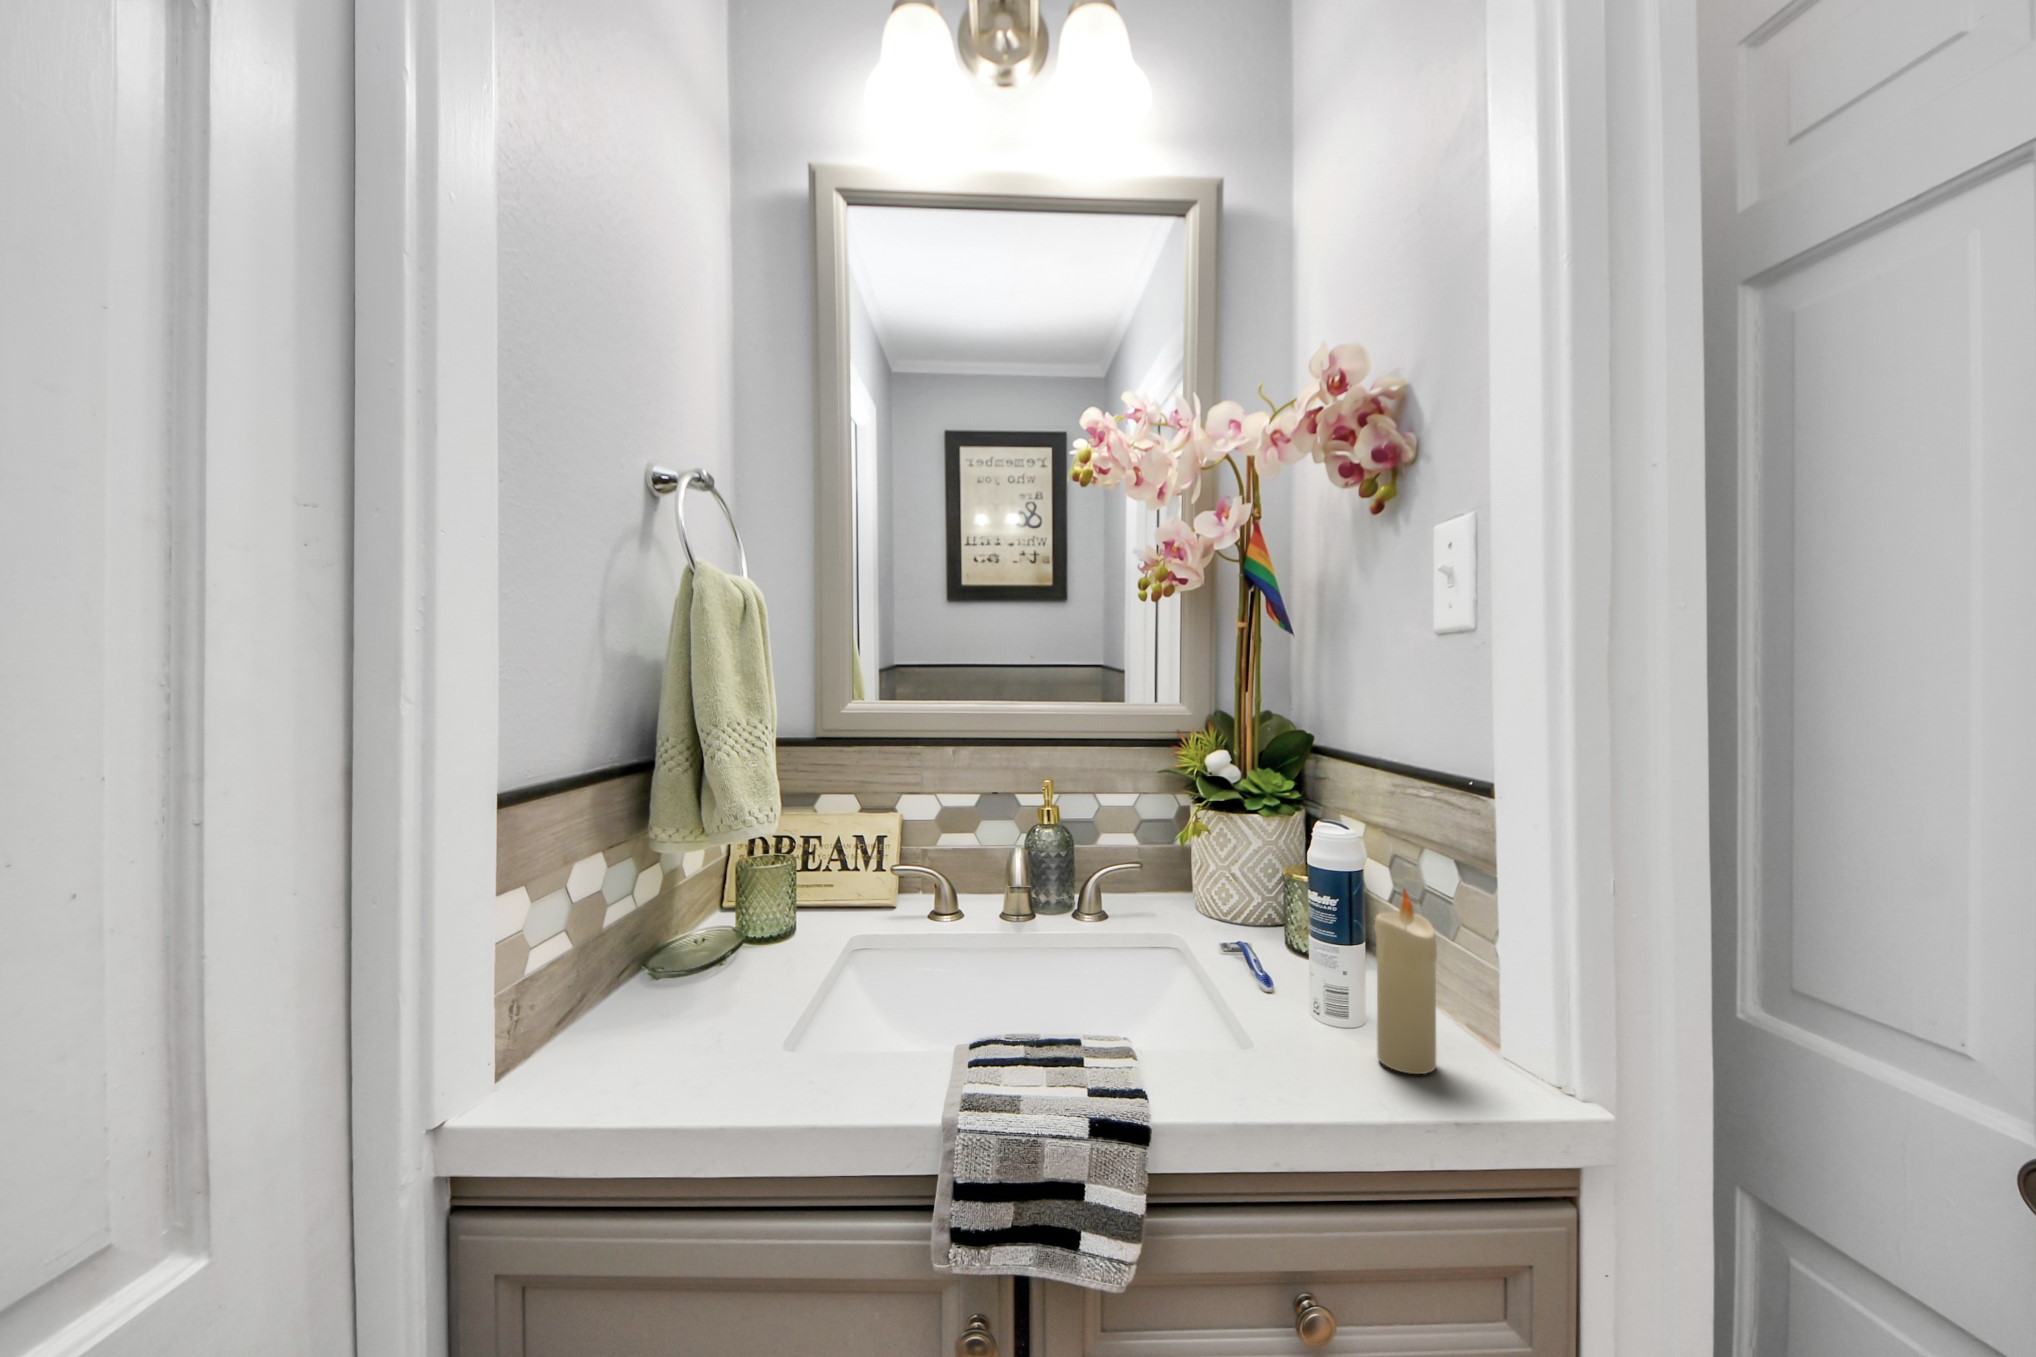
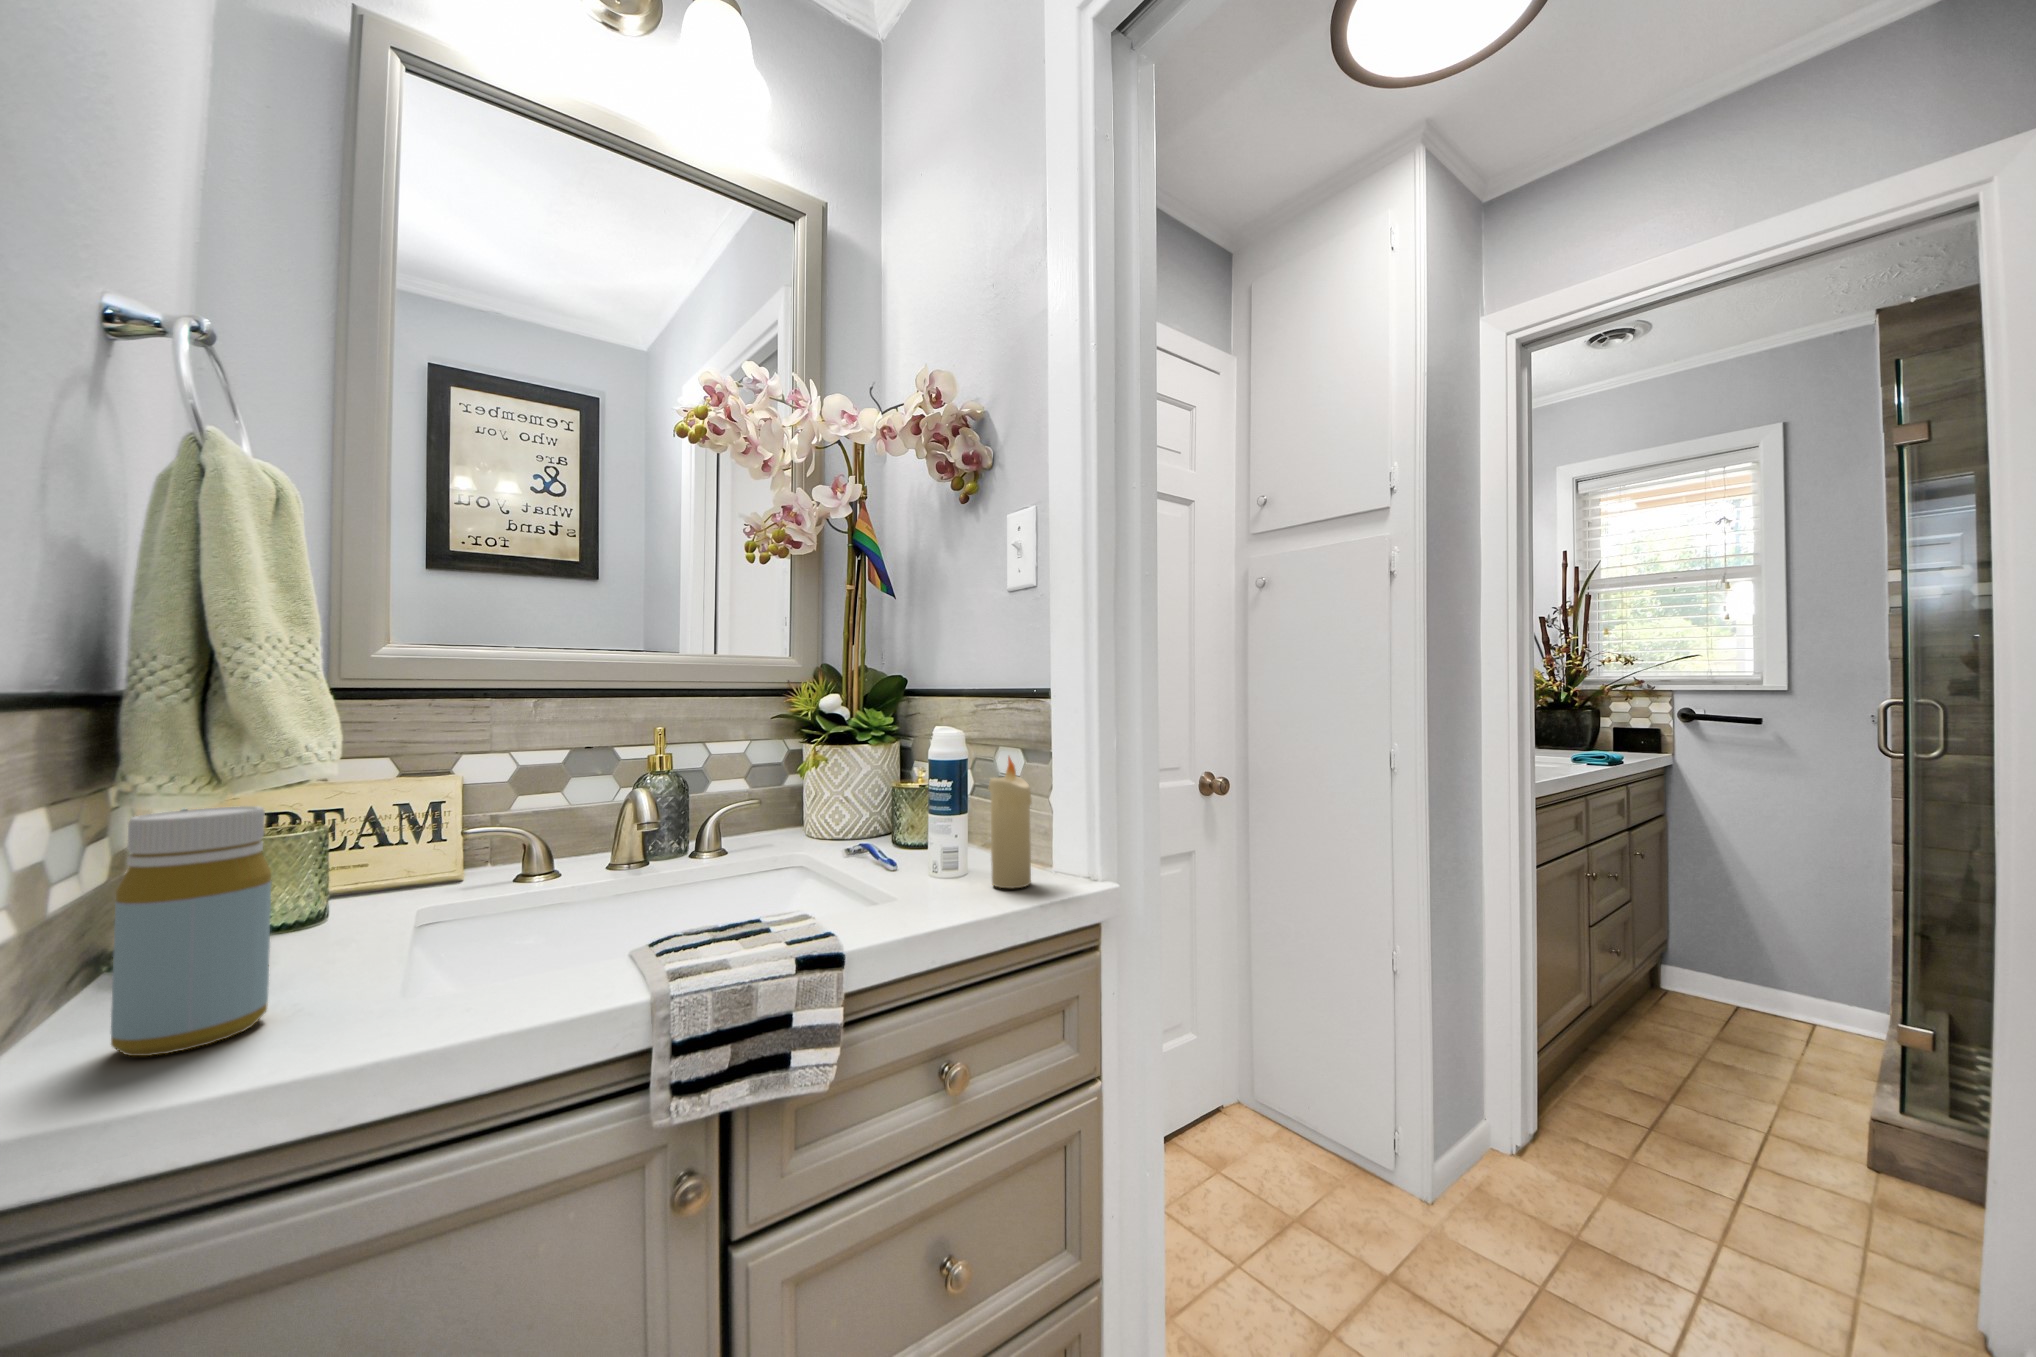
bottle: none [613,882,699,1075] -> present [111,806,271,1056]

